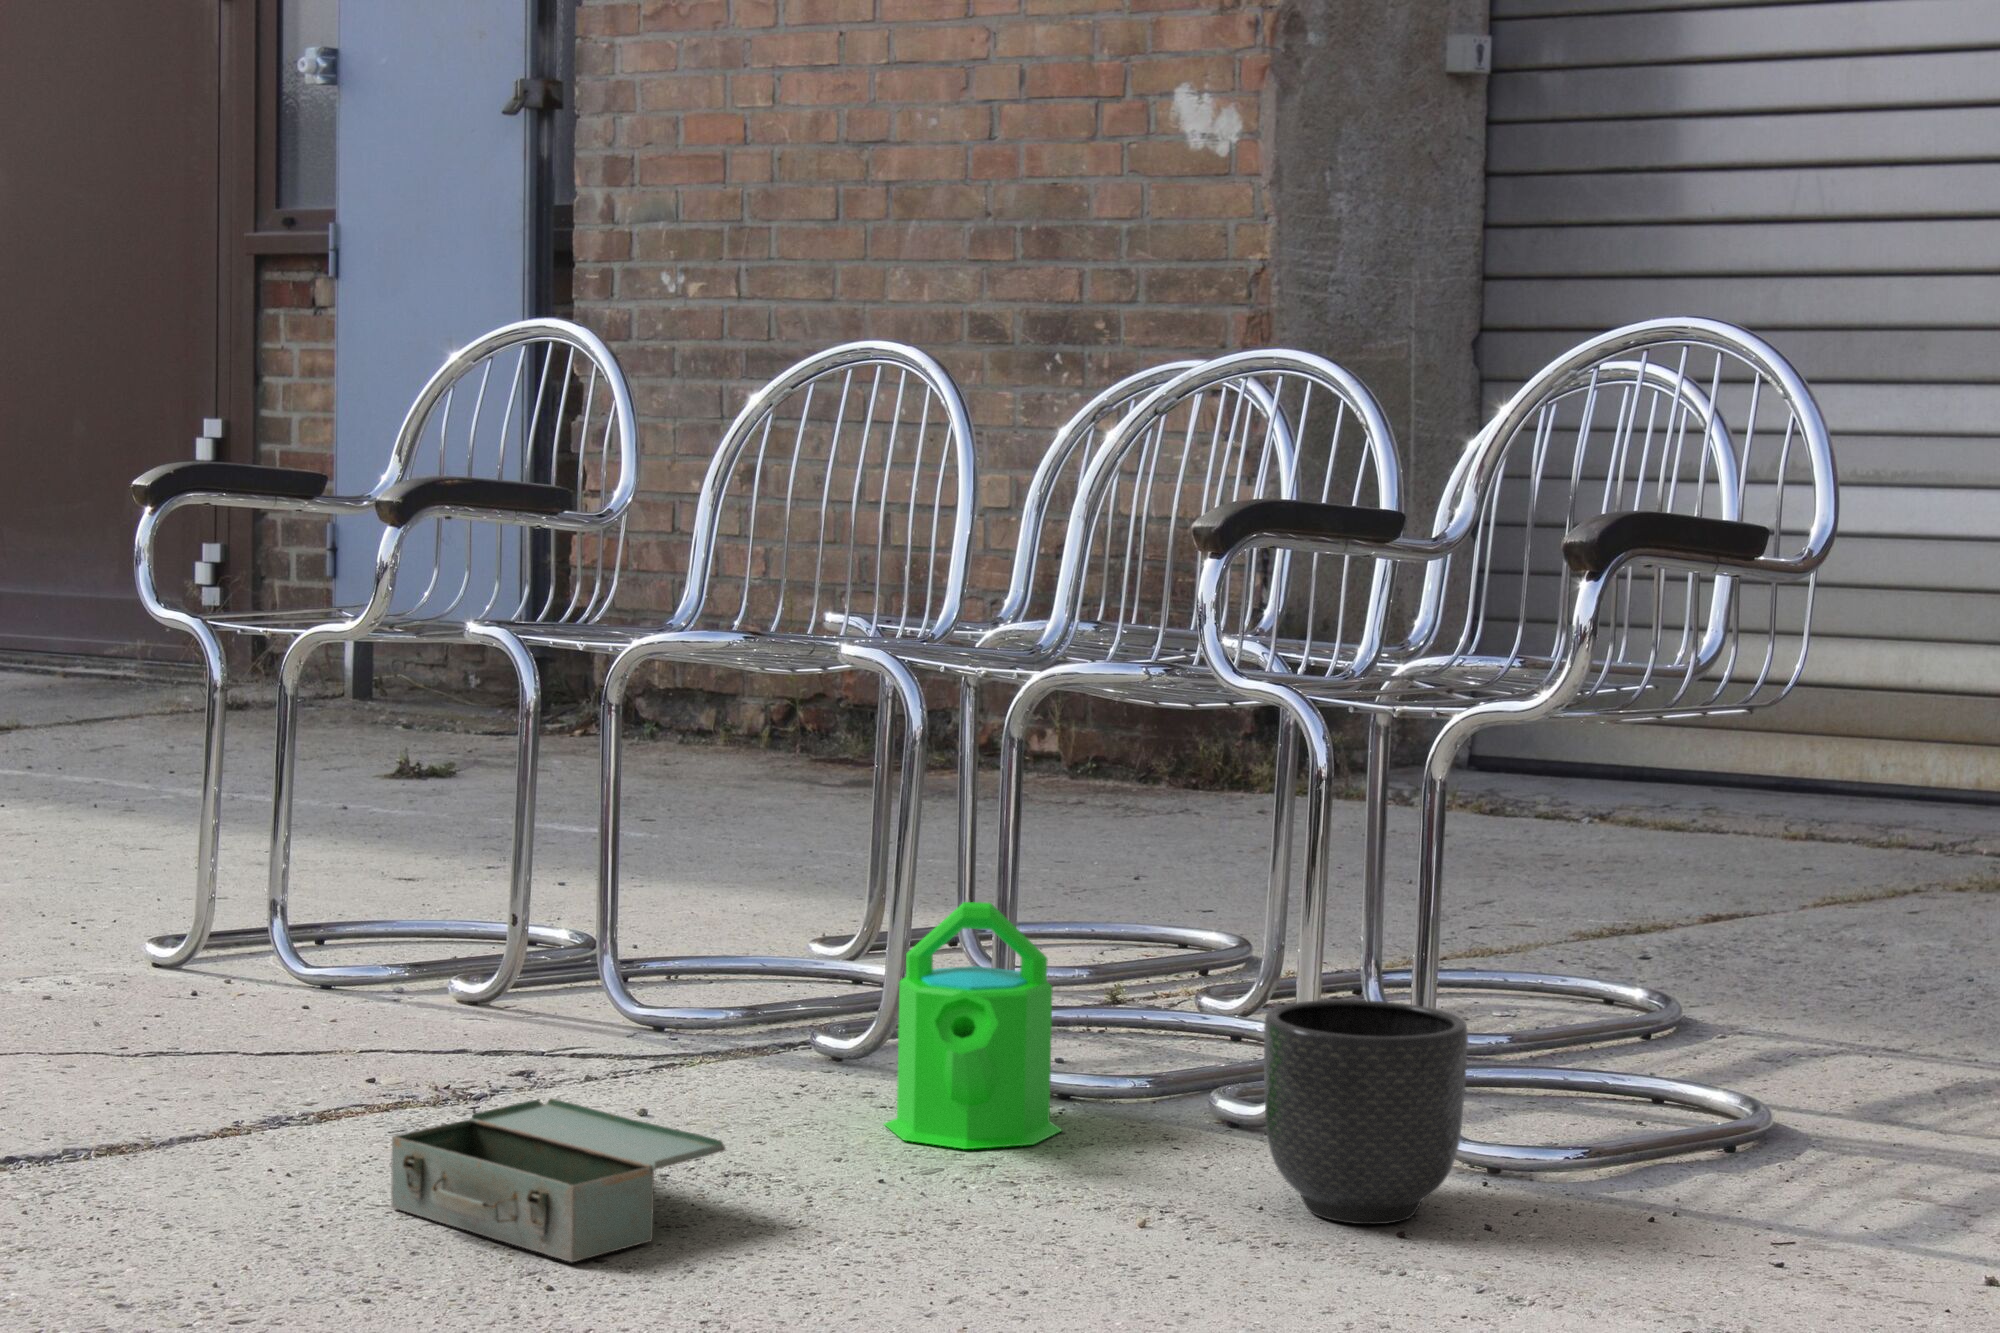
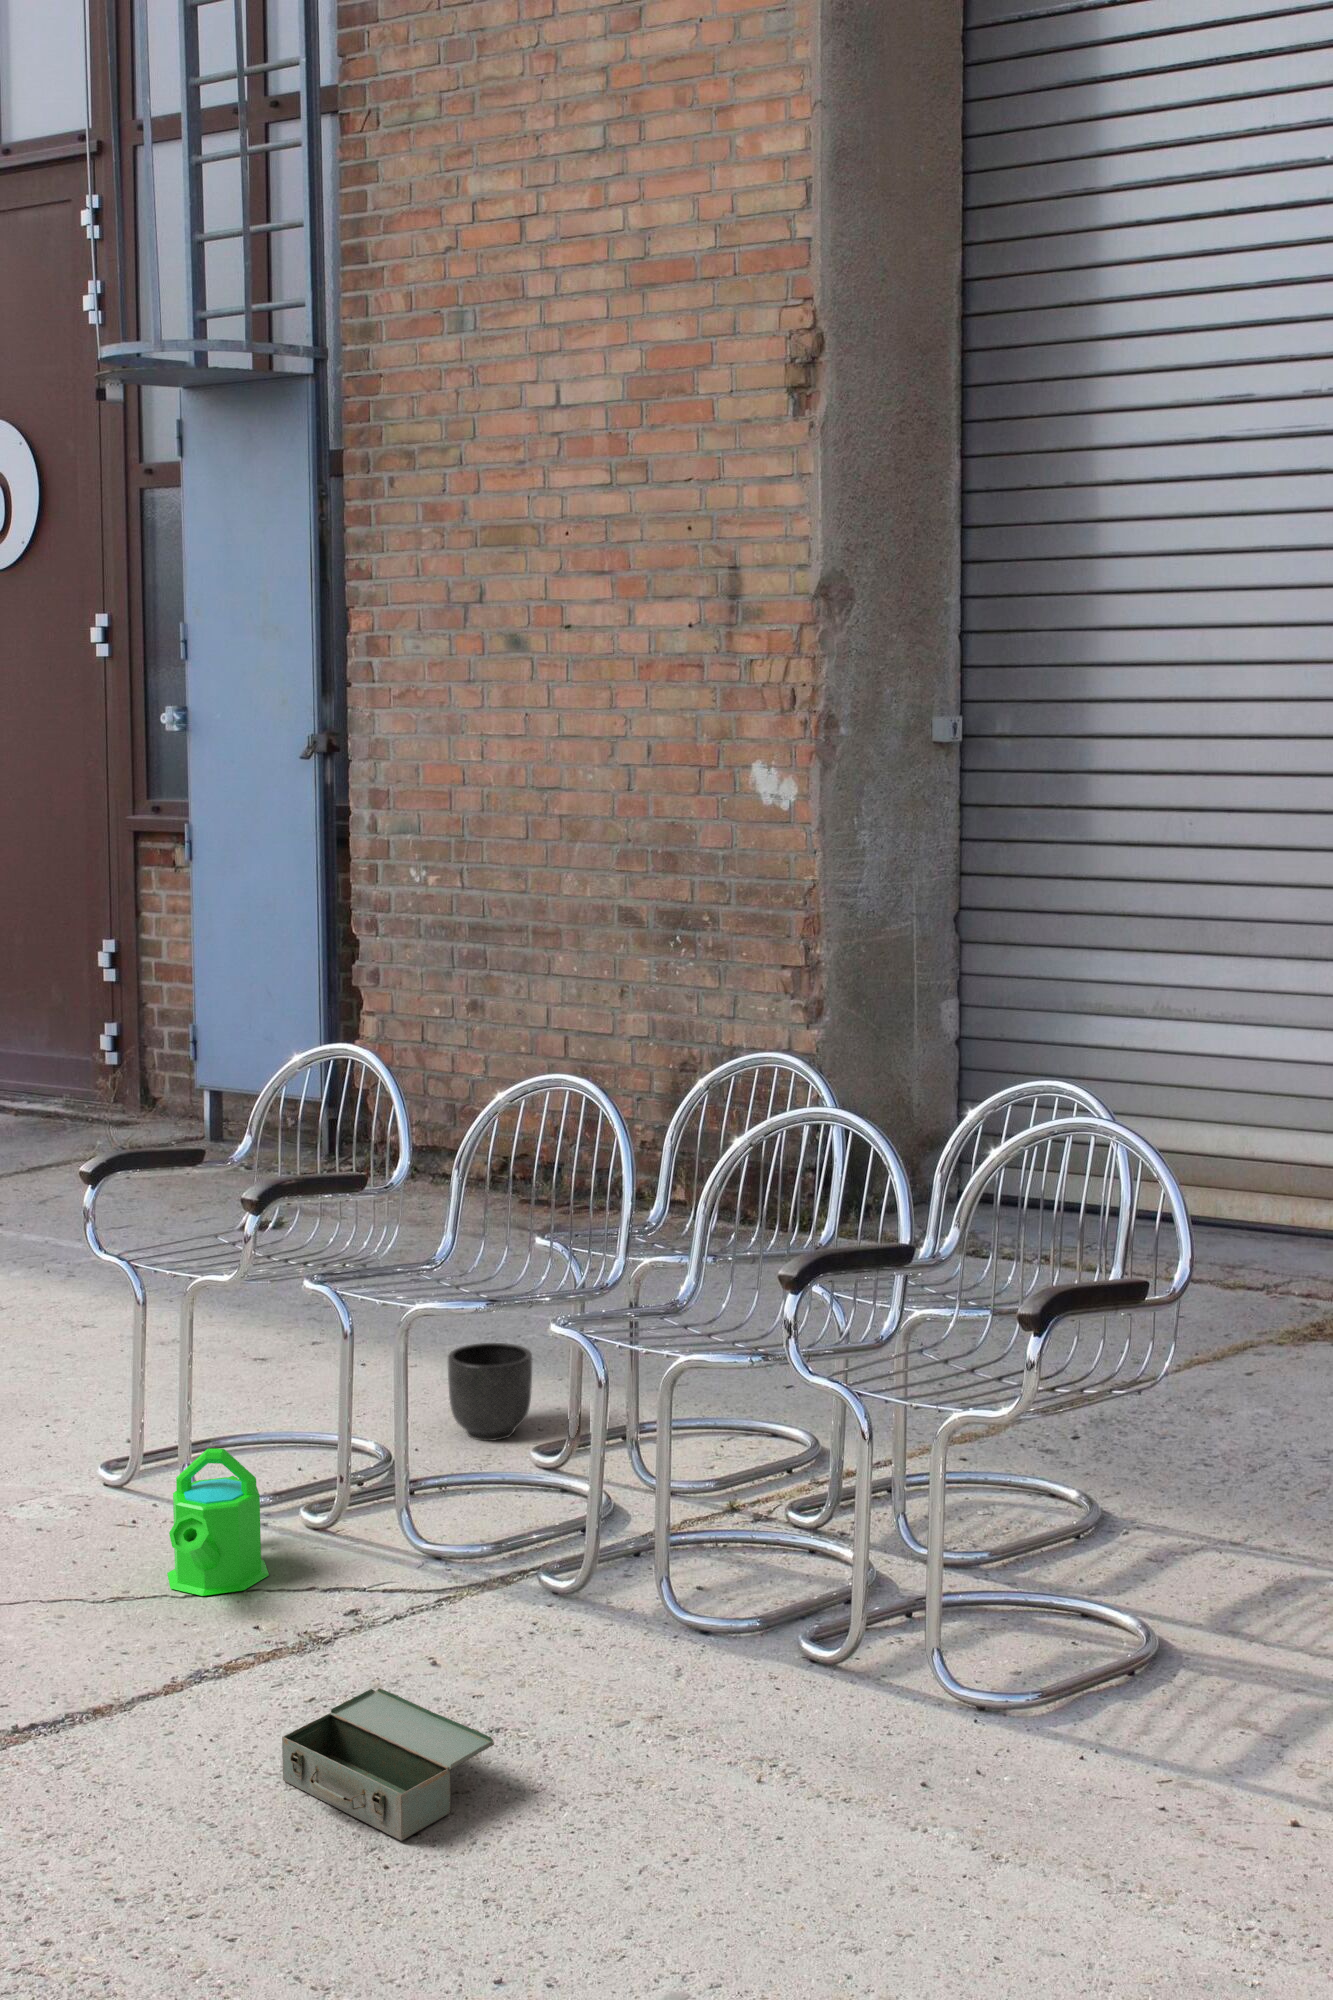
watering can: present [885,902,1062,1149] -> present [167,1448,269,1596]
planter: present [1264,1000,1468,1224] -> present [448,1343,533,1441]

